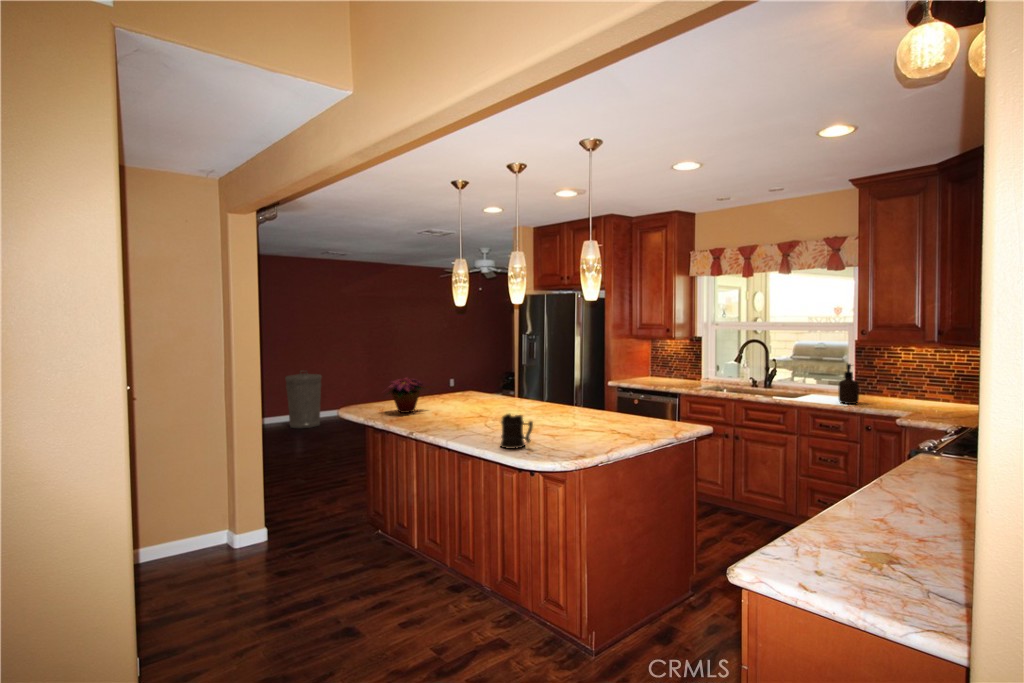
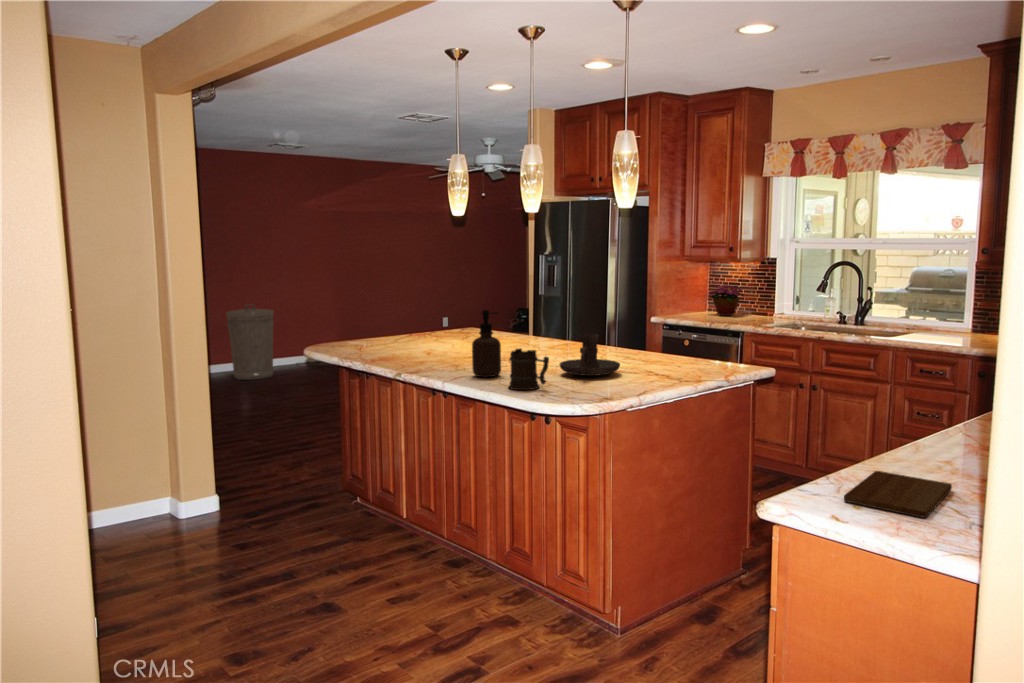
soap dispenser: present [839,364,859,404] -> present [472,310,501,377]
flower arrangement: present [386,378,423,413] -> present [708,285,744,316]
candle holder: none [541,400,590,434] -> present [560,334,620,376]
cutting board: none [805,532,896,586] -> present [844,471,952,518]

